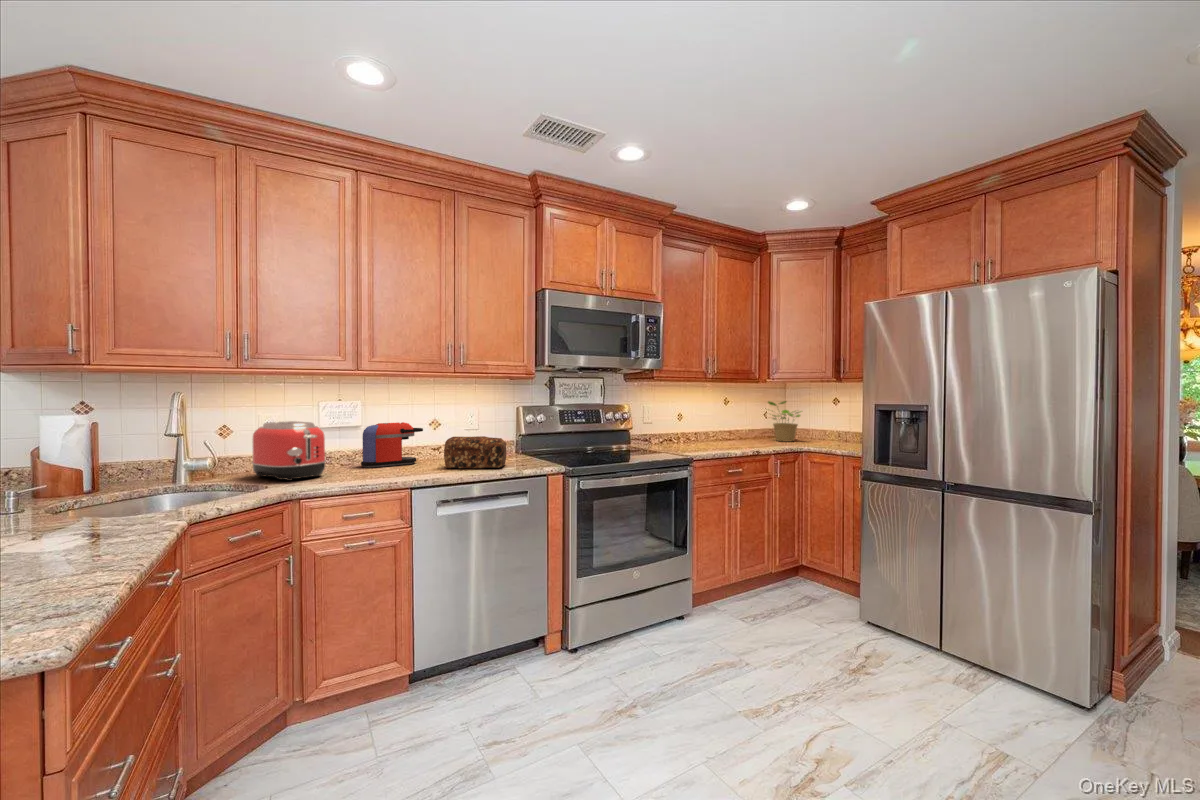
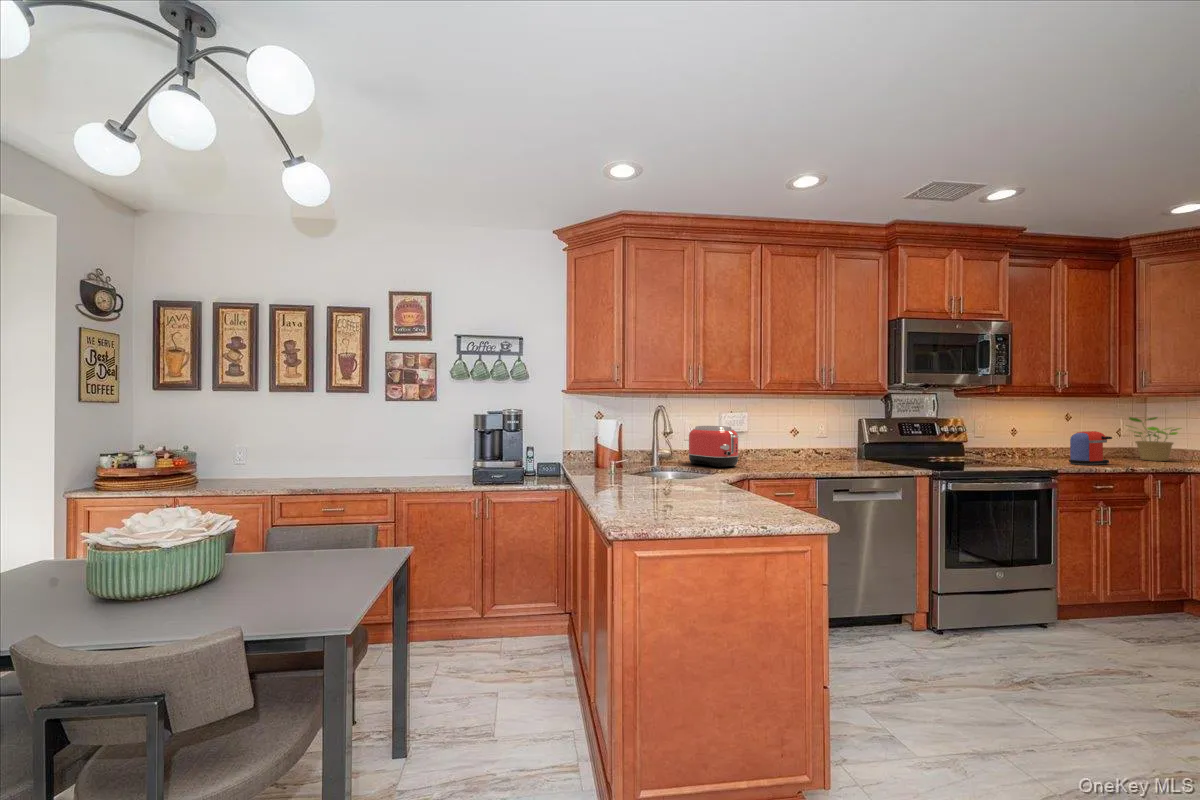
coffee maker: present [361,422,423,468] -> present [1069,431,1112,465]
bread loaf: present [444,436,506,469] -> none [819,441,873,468]

